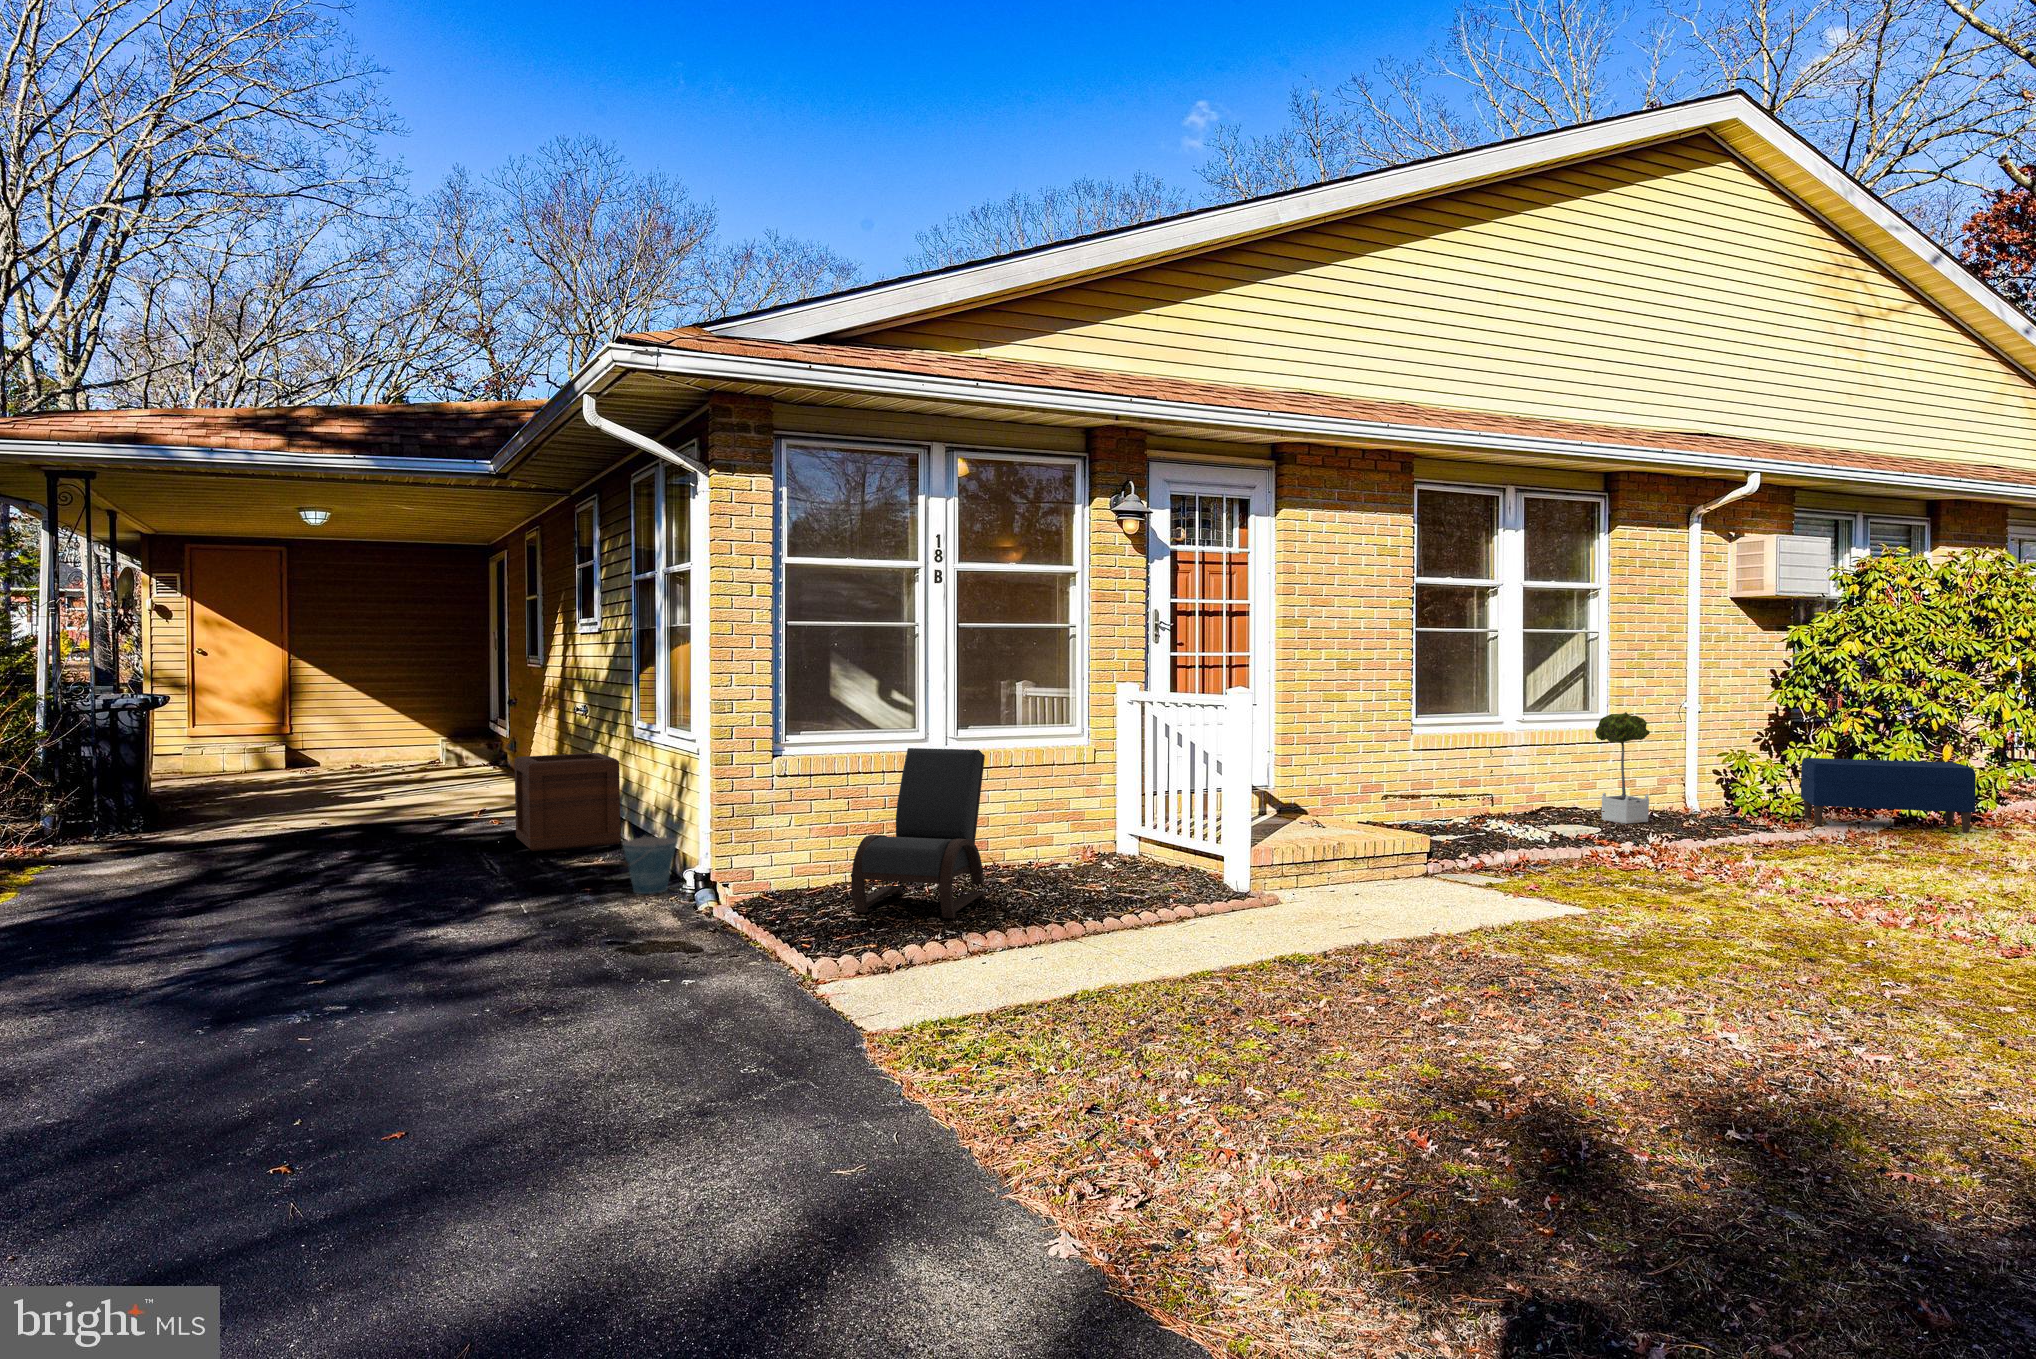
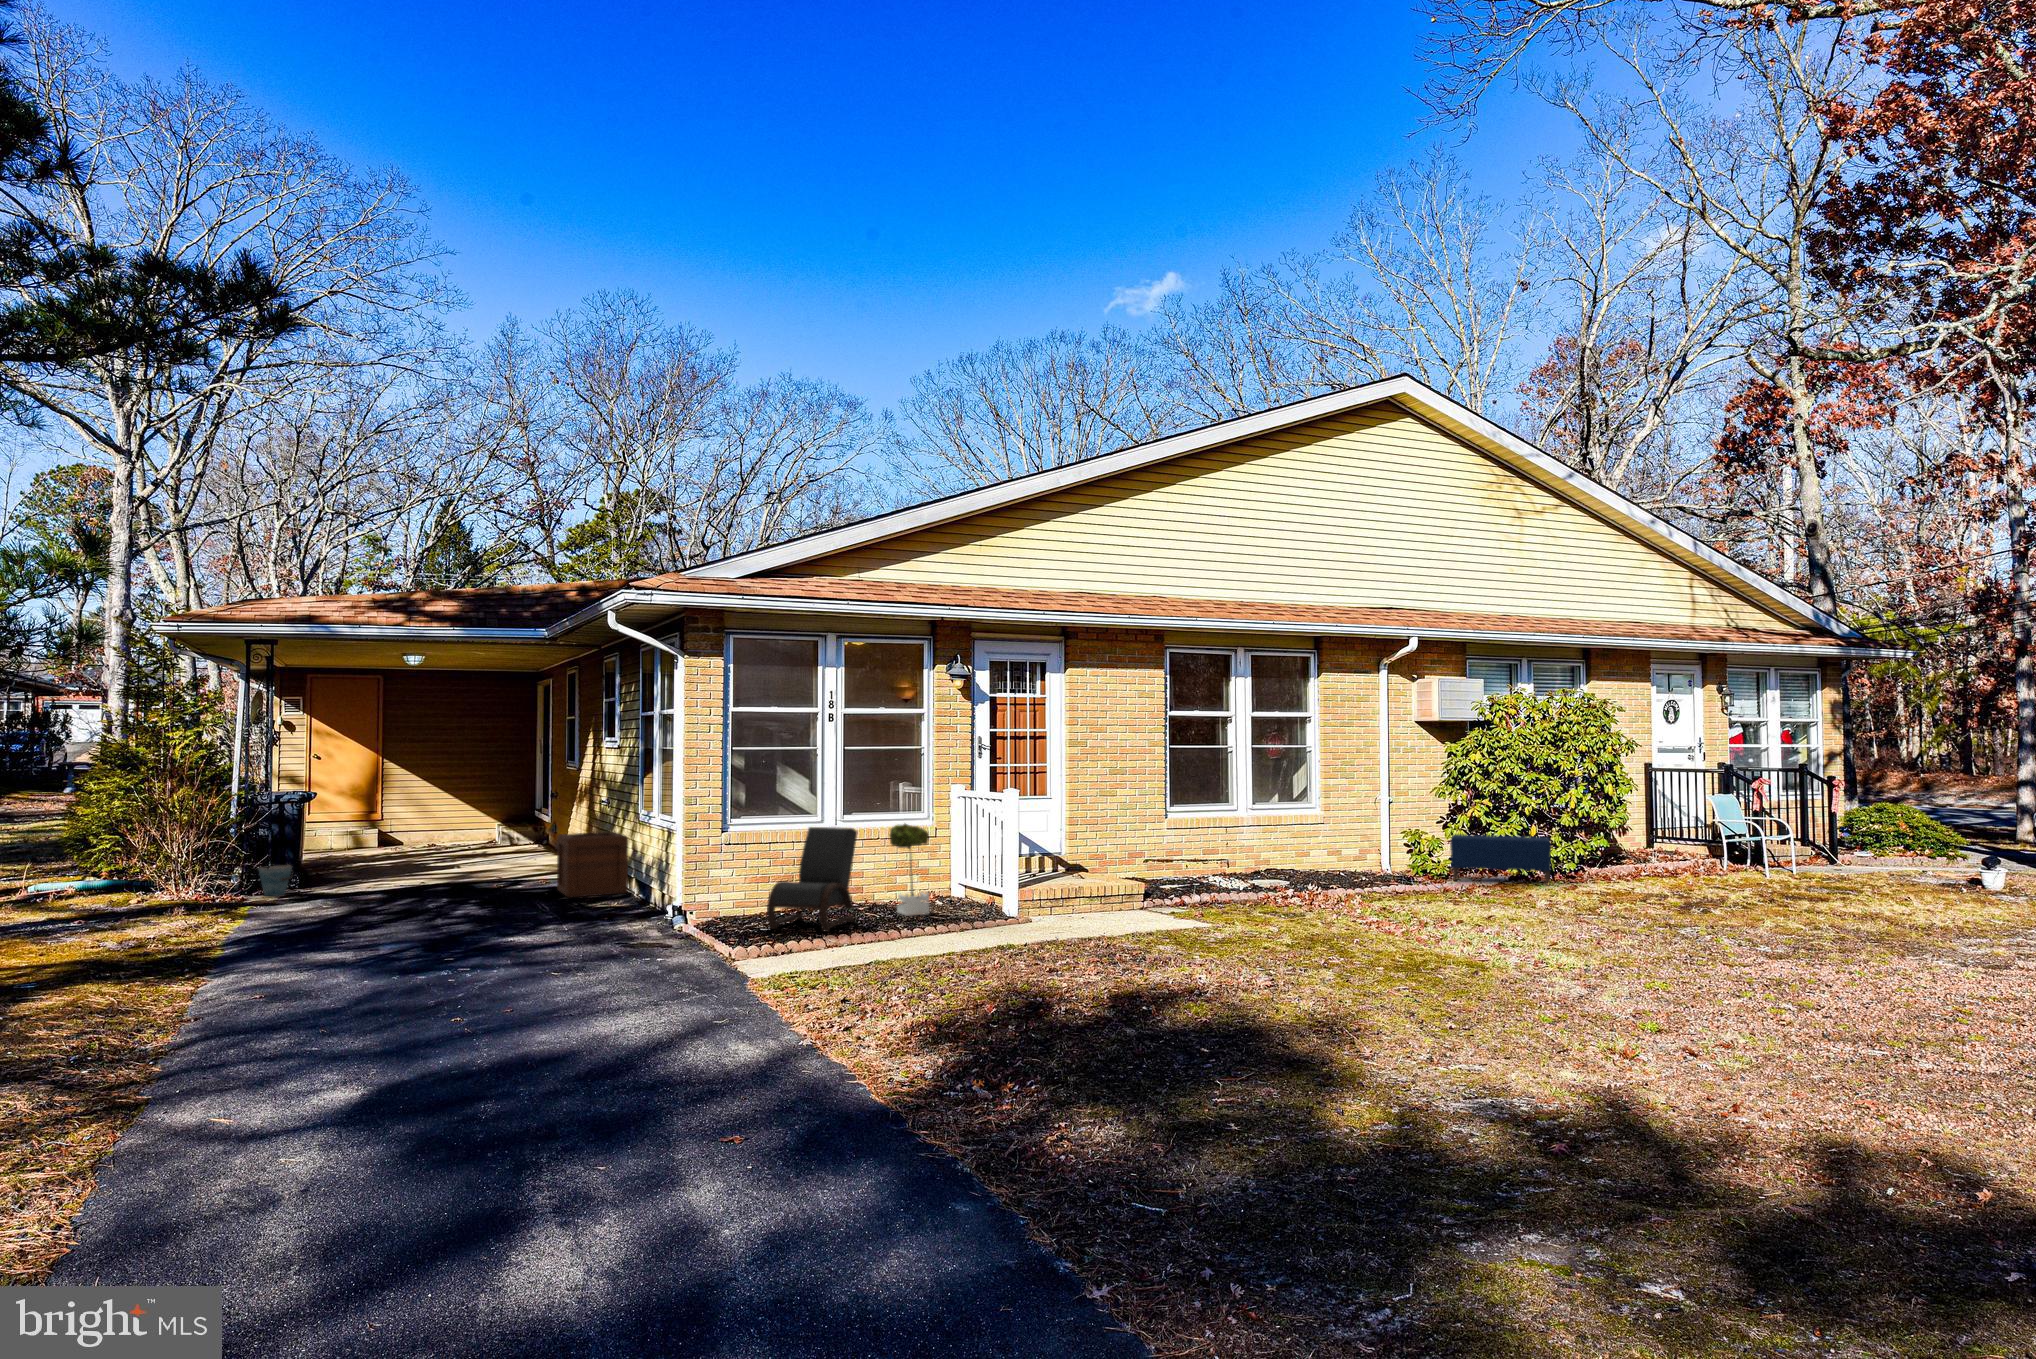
potted tree: present [1595,712,1650,824] -> present [890,824,929,916]
bucket: present [623,836,677,894] -> present [259,865,292,896]

